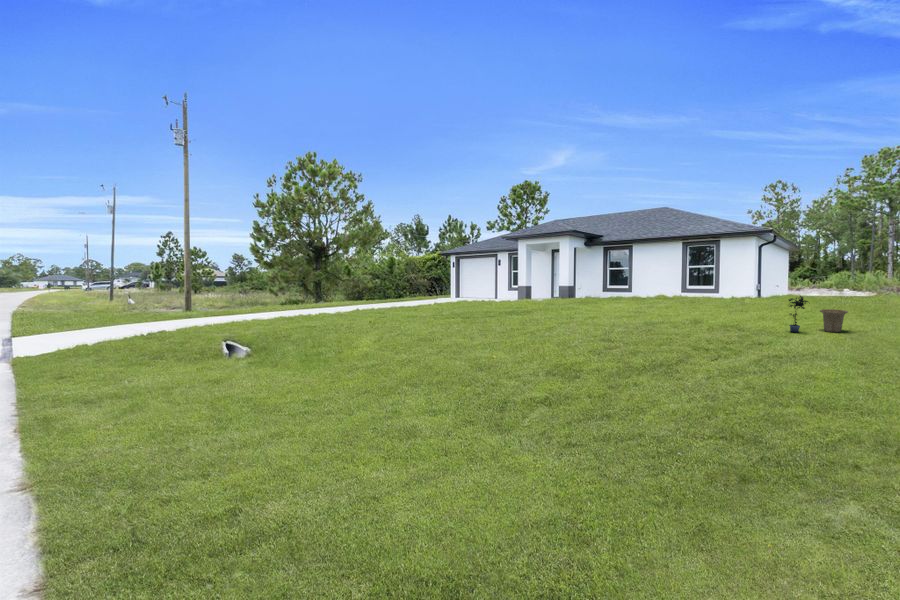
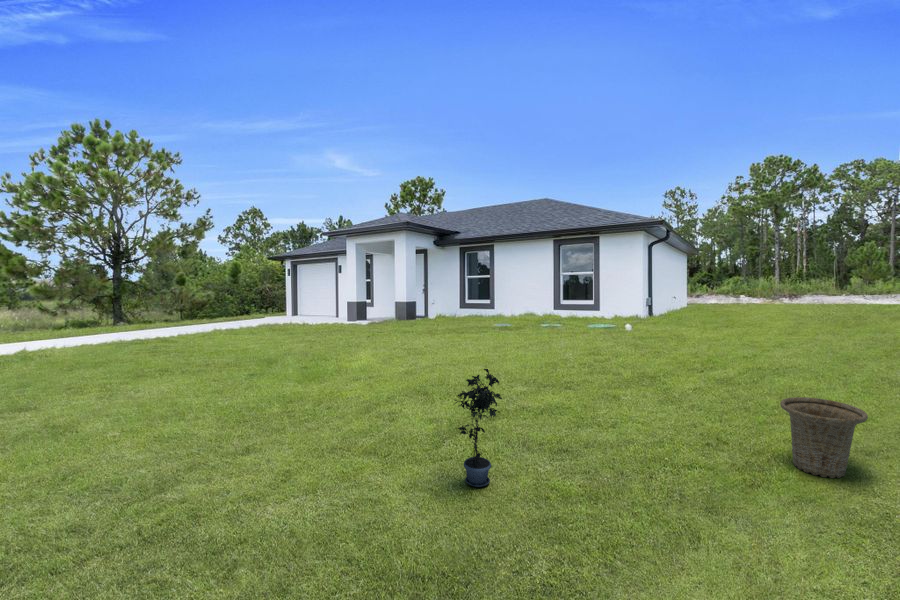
potted plant: present [789,296,808,333] -> present [455,369,502,487]

